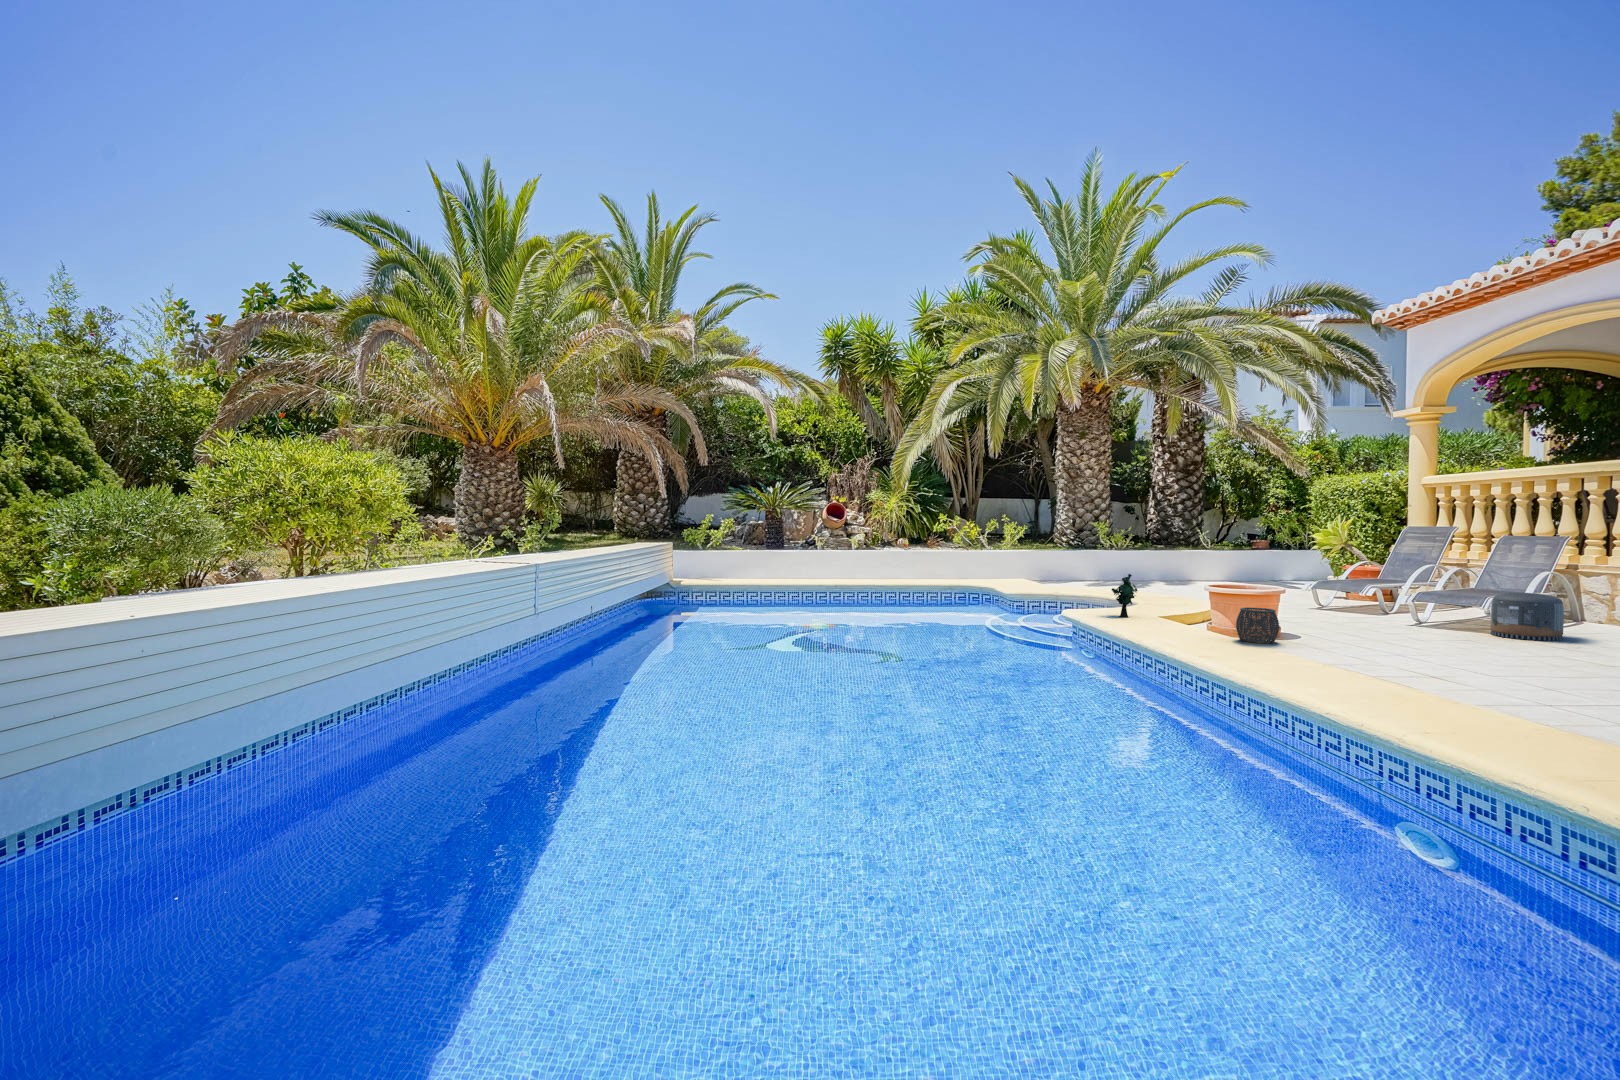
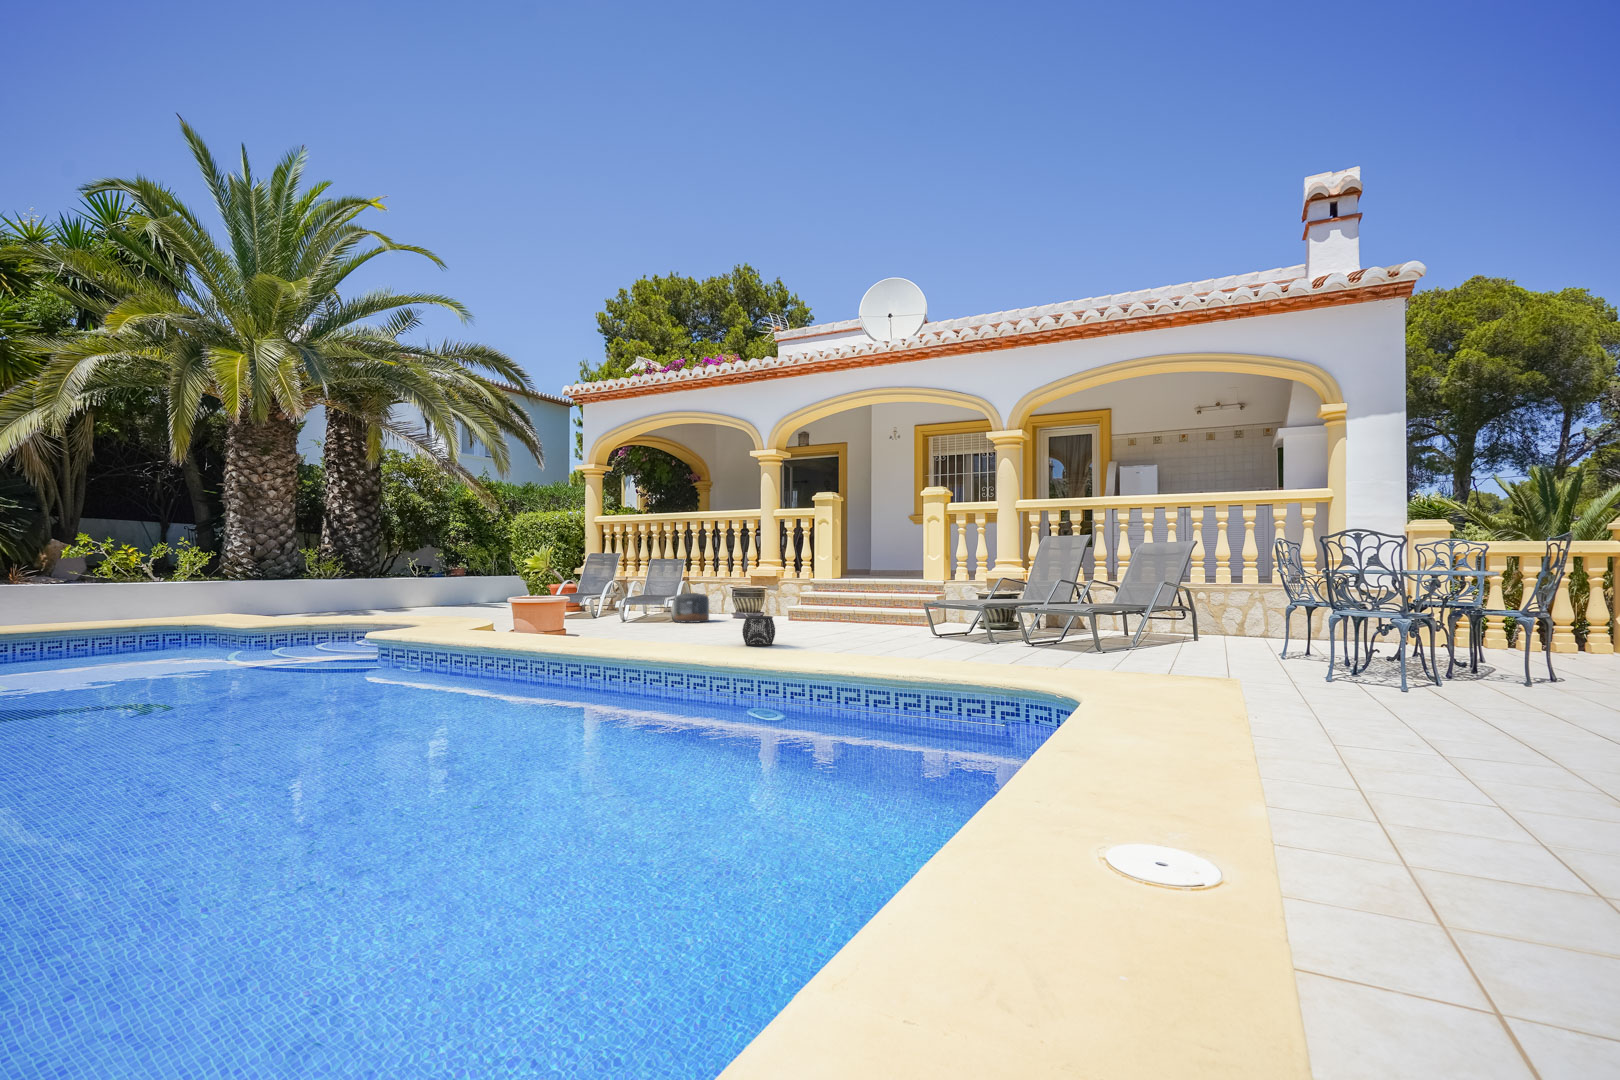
decorative plant: present [1112,574,1137,617] -> none [416,593,442,635]
woven basket: present [1236,607,1280,643] -> present [742,616,775,646]

